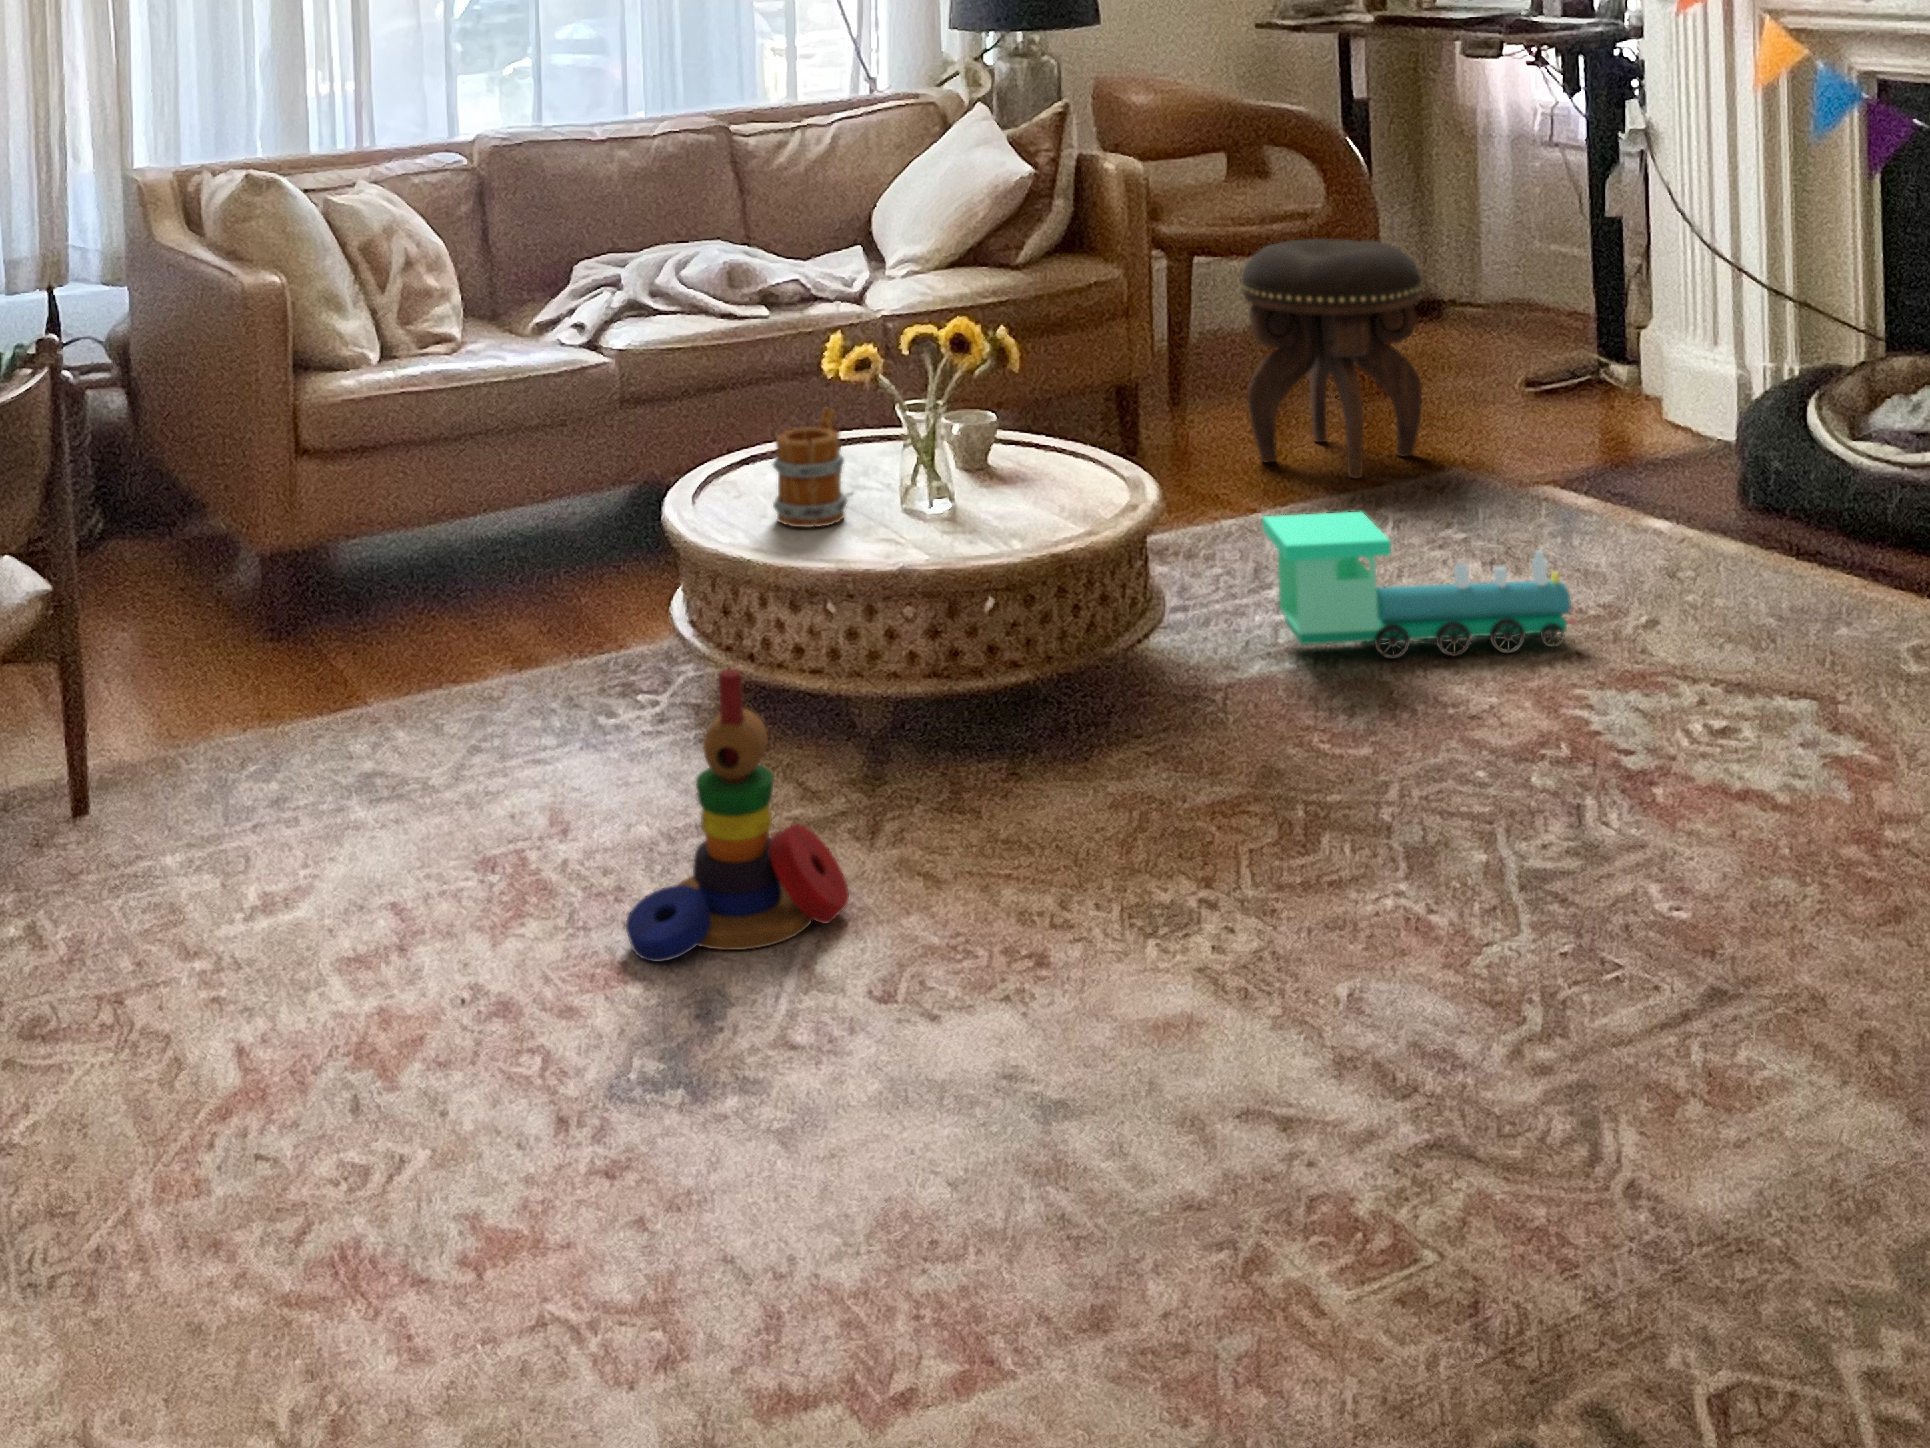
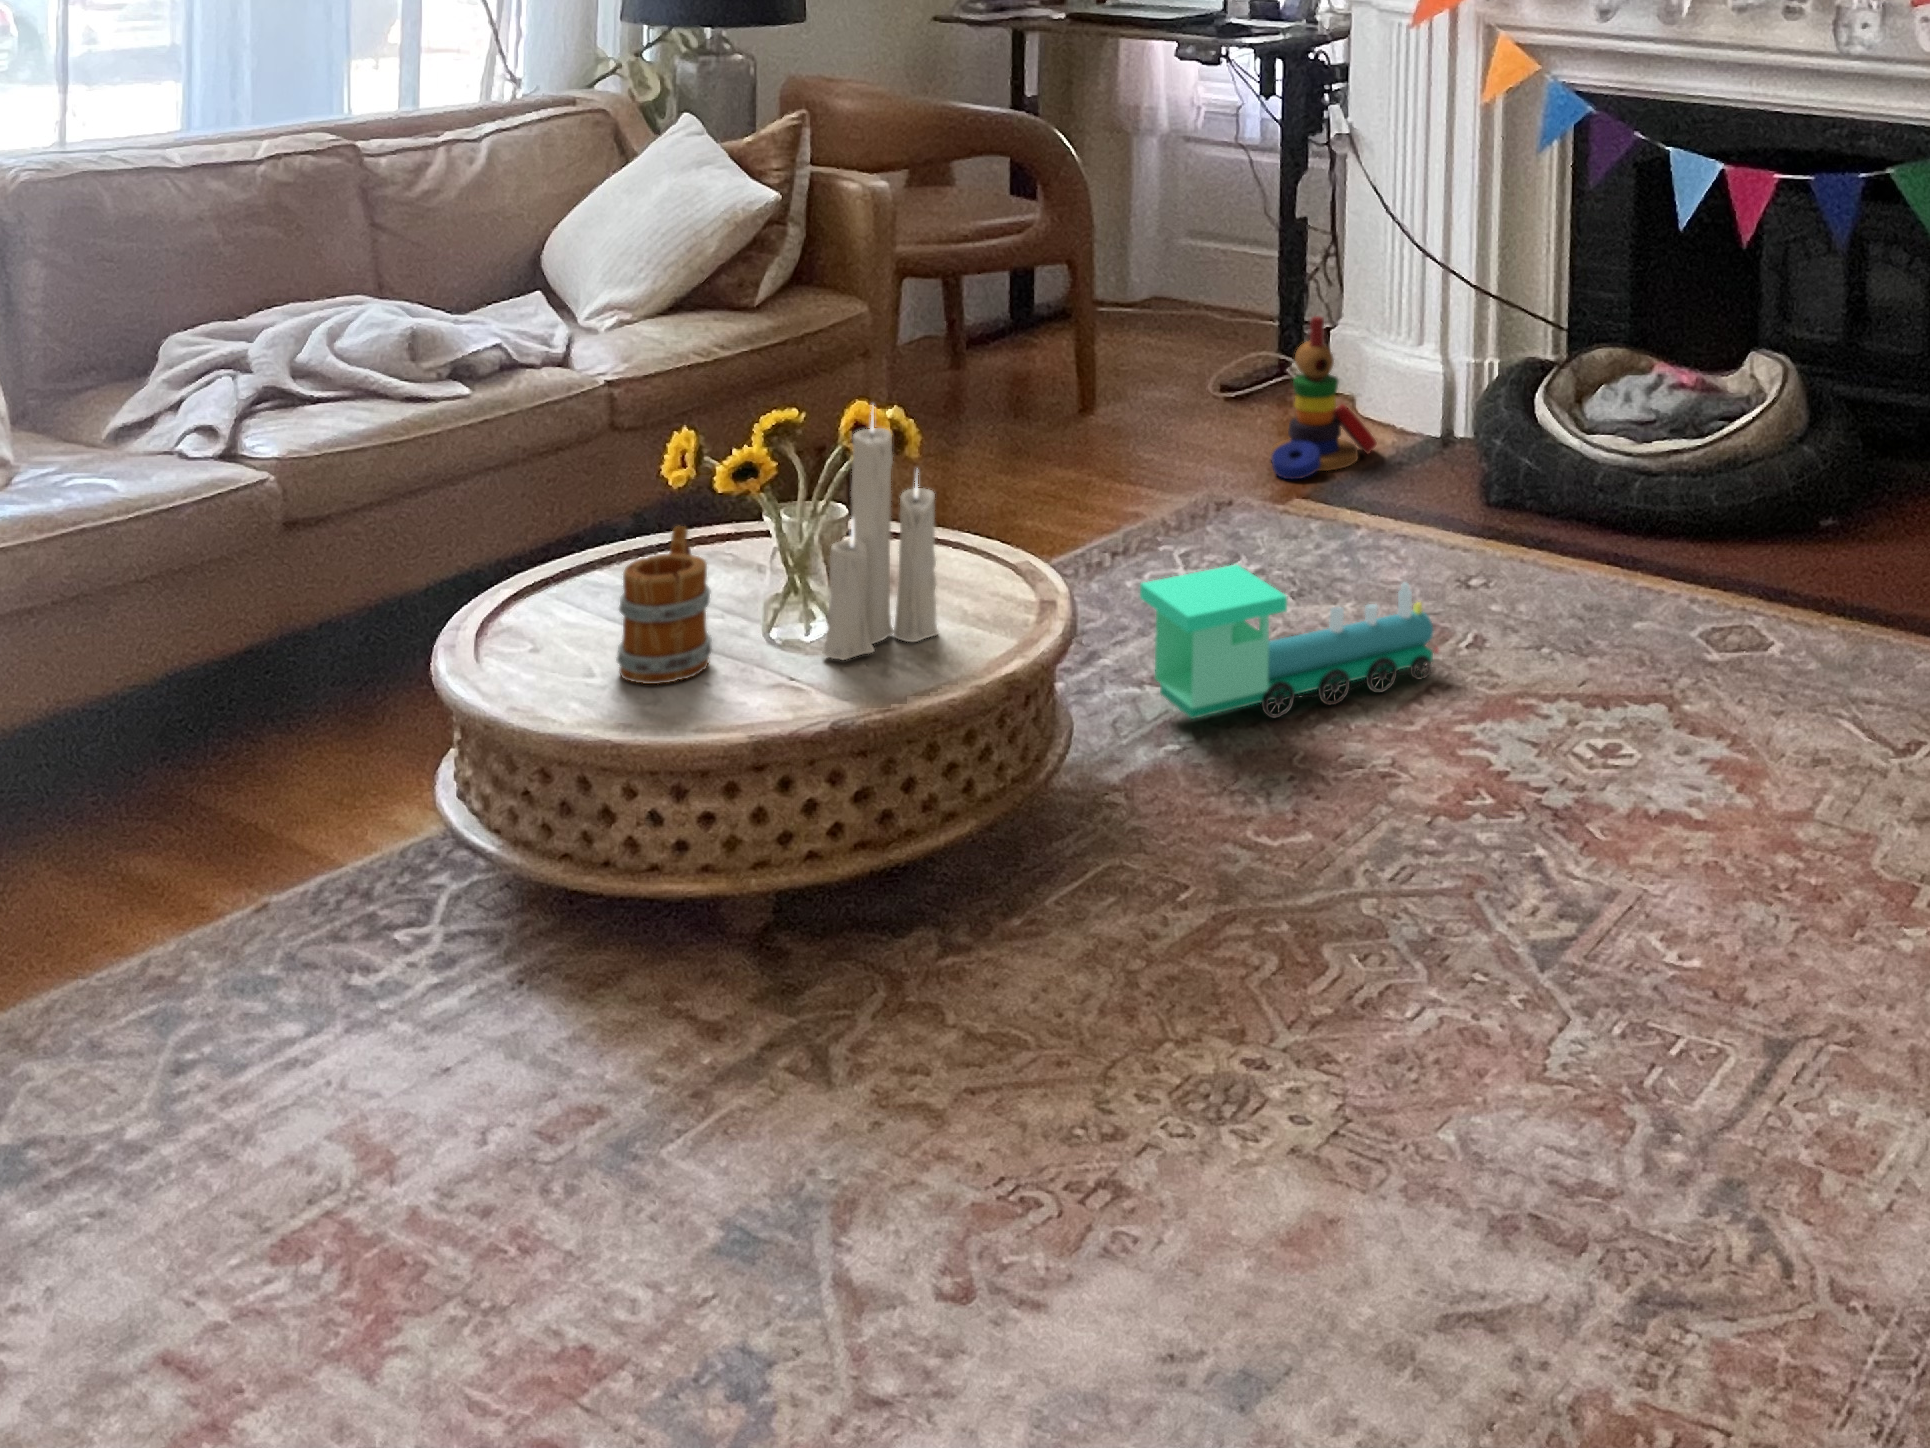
footstool: present [1241,239,1422,478] -> none [1002,255,1190,508]
candle: none [927,305,1027,528] -> present [823,415,938,660]
stacking toy: present [626,669,849,962] -> present [1270,316,1377,479]

